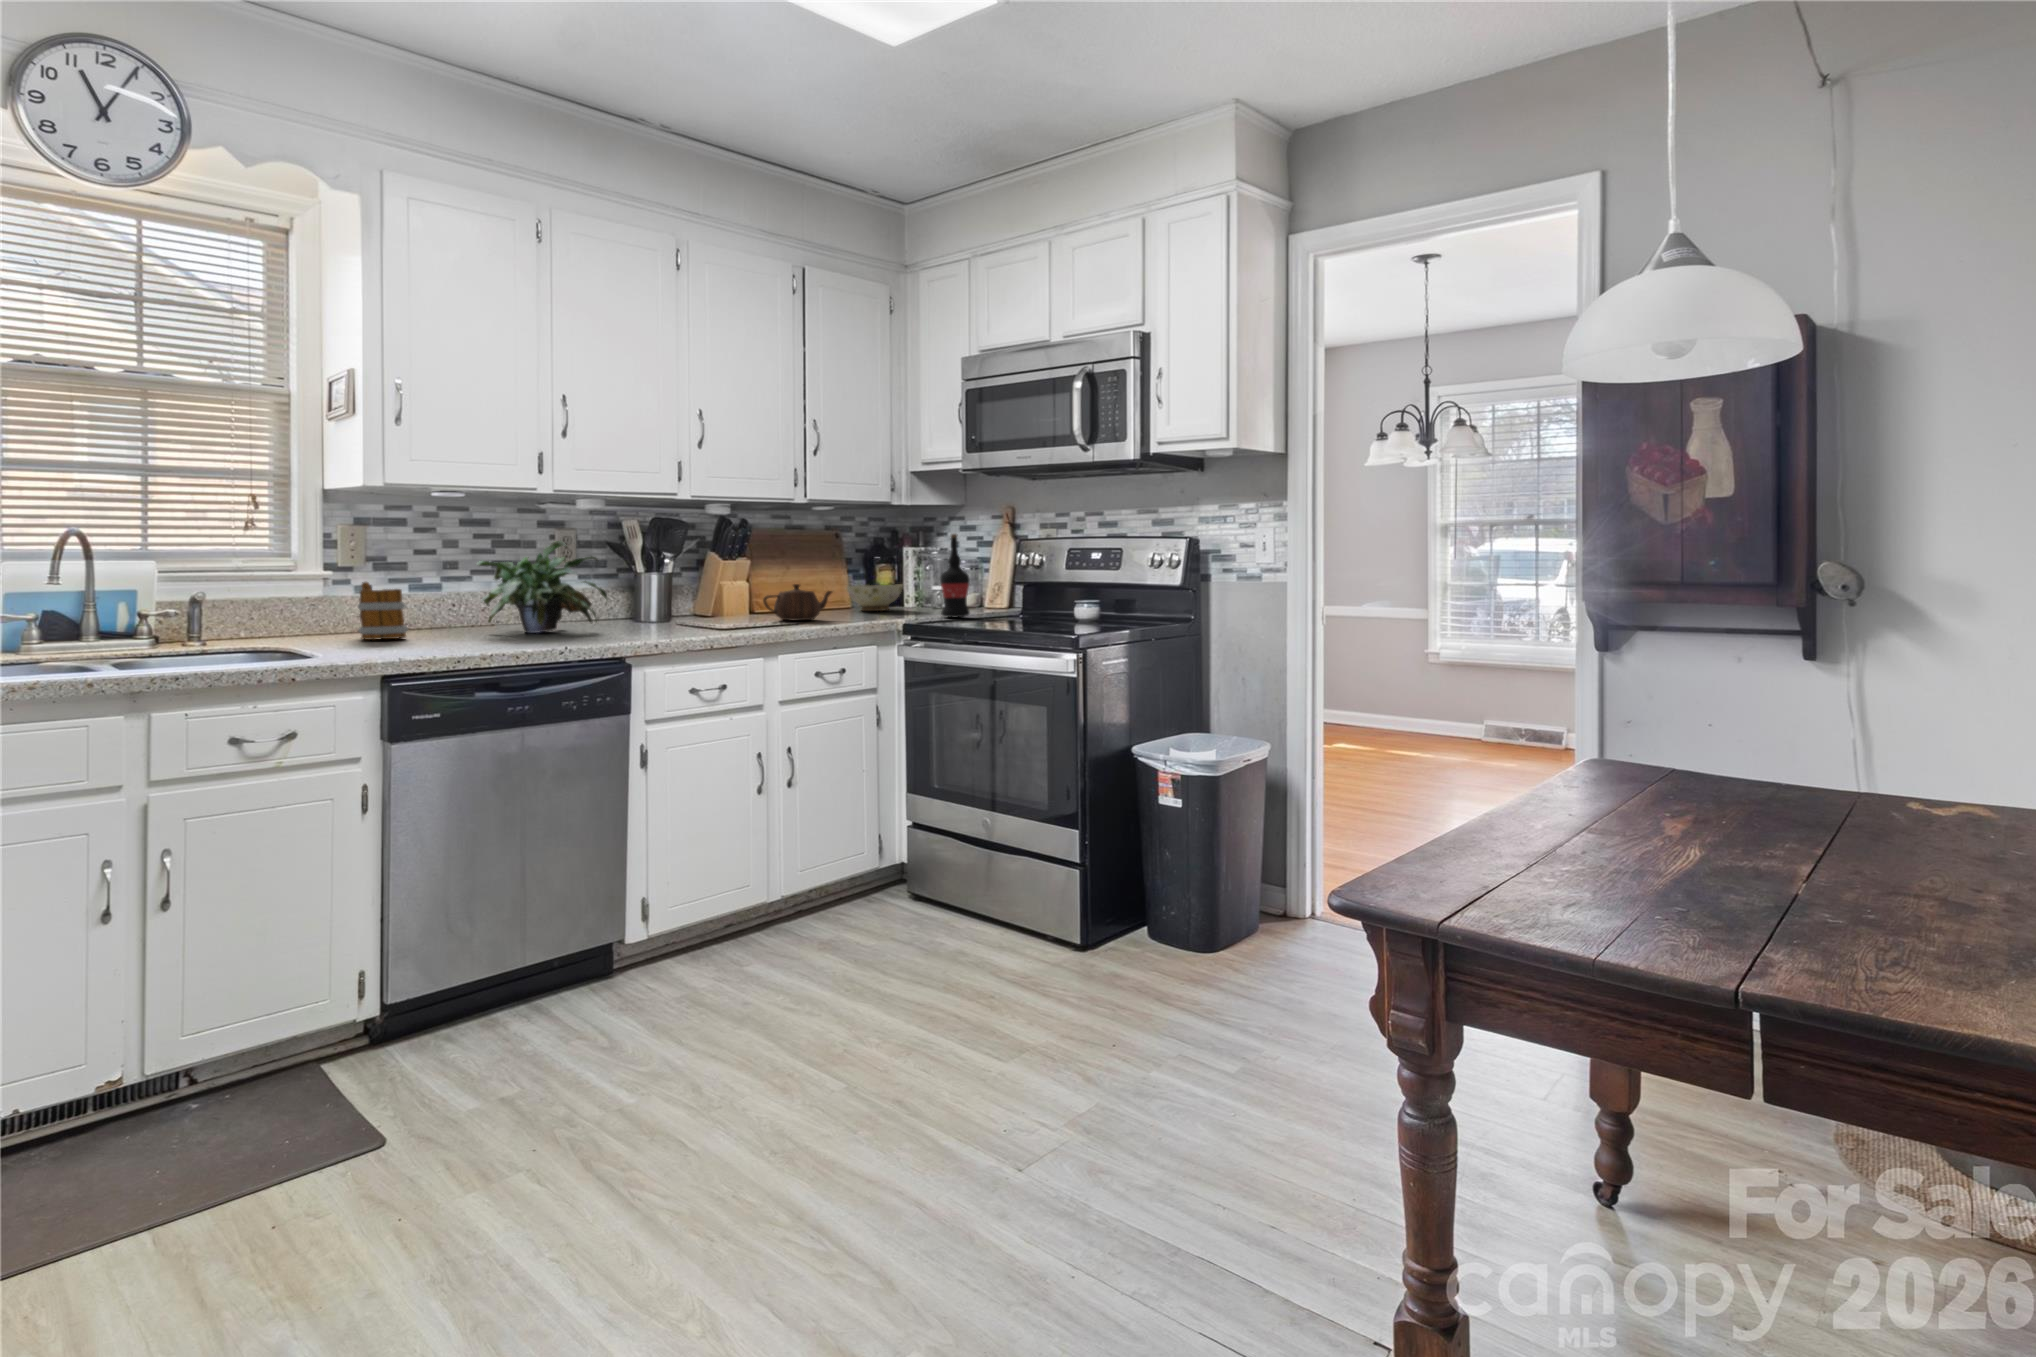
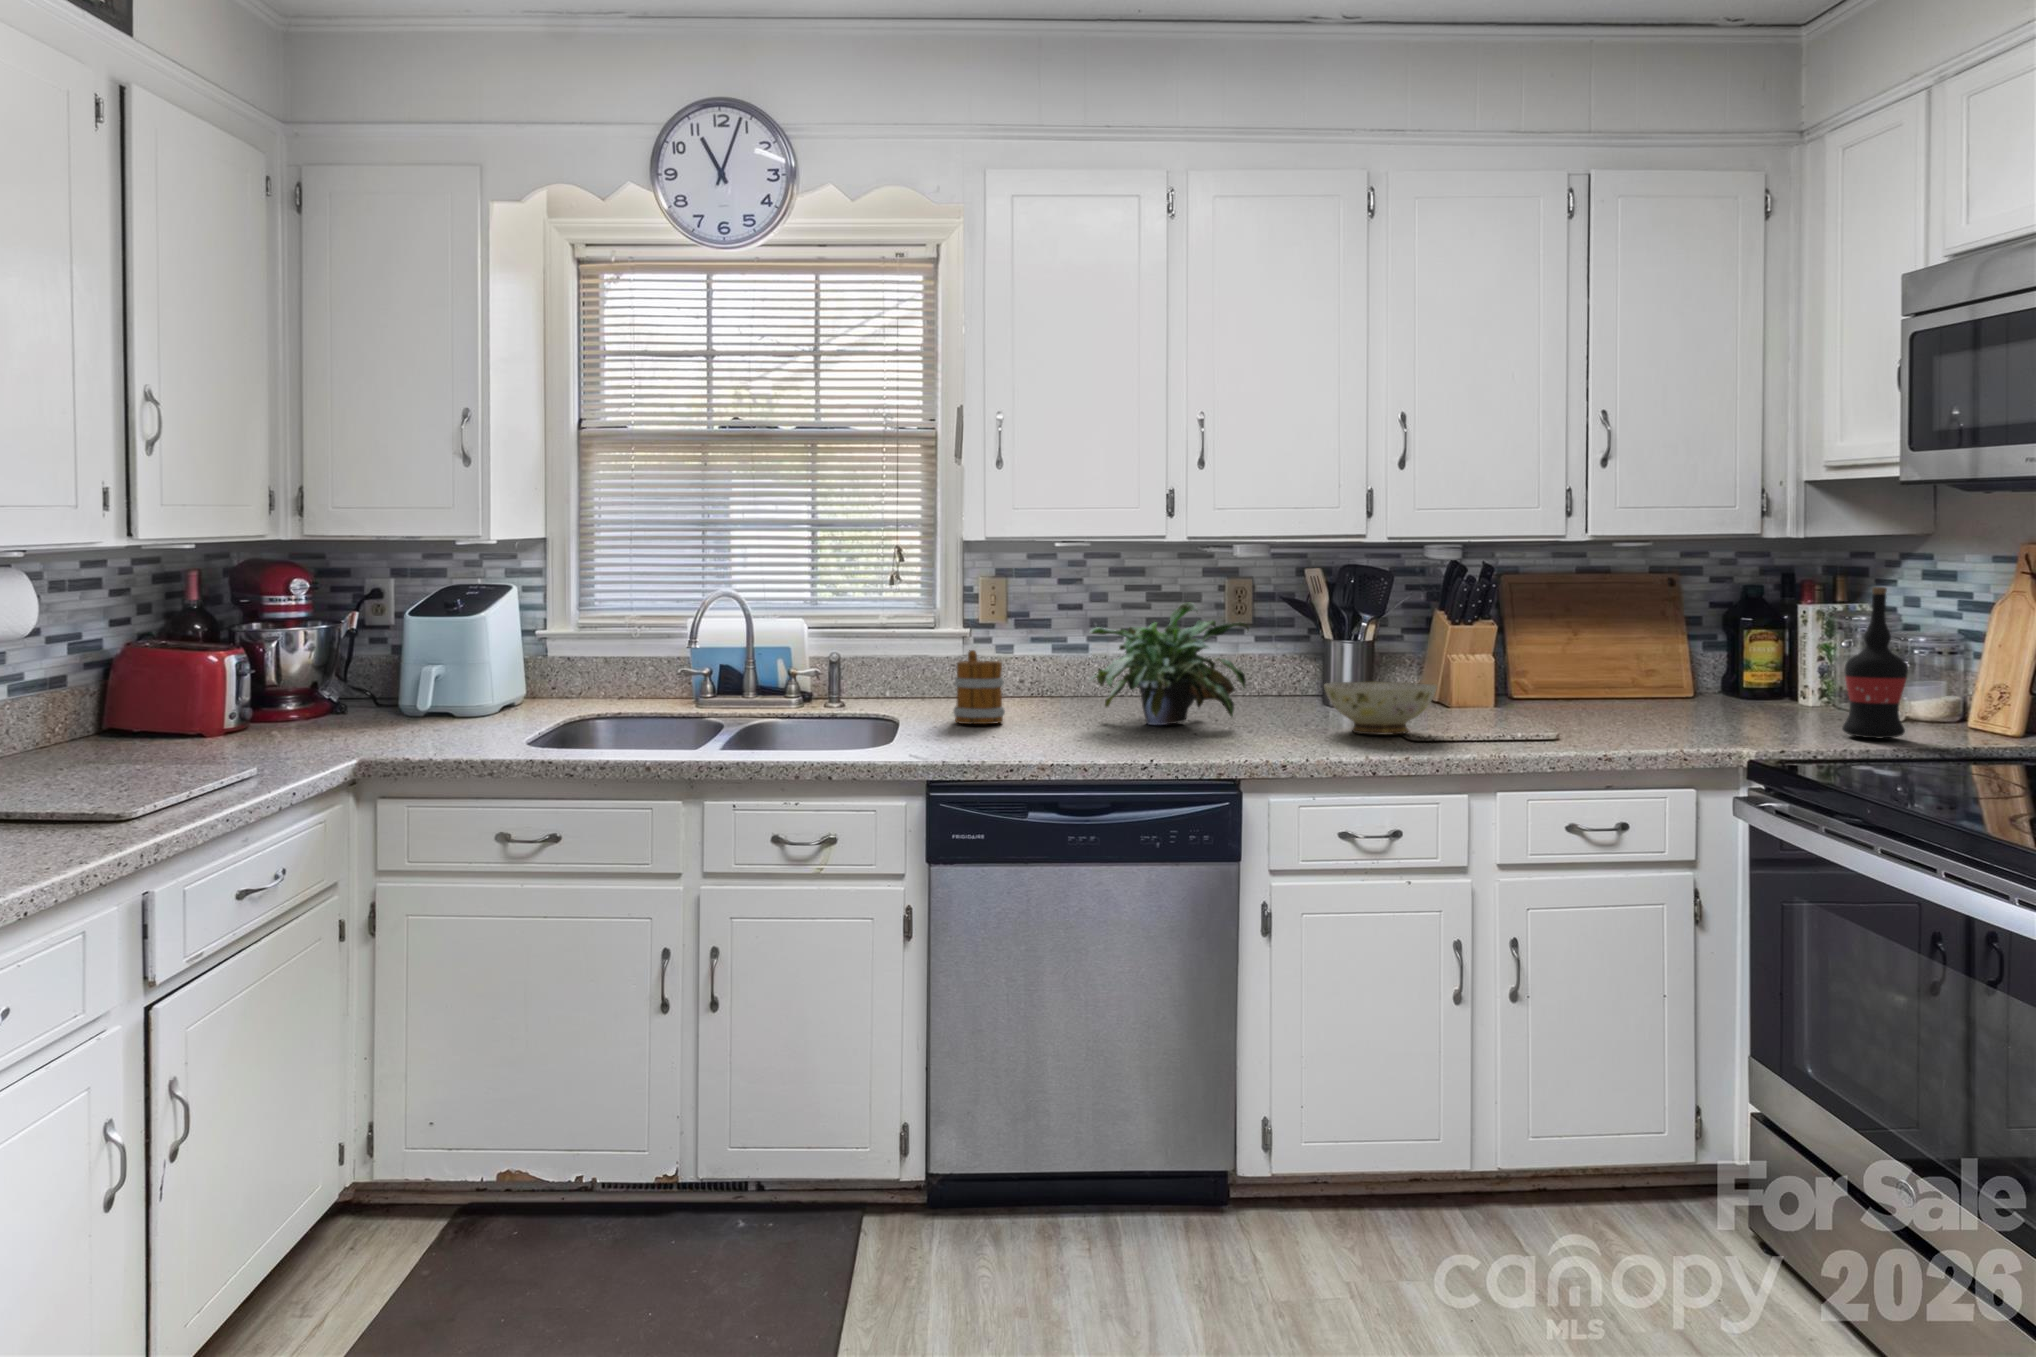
teapot: present [763,584,832,621] -> none [1505,667,1632,726]
ceramic bowl: present [847,584,903,611] -> present [1324,681,1437,735]

